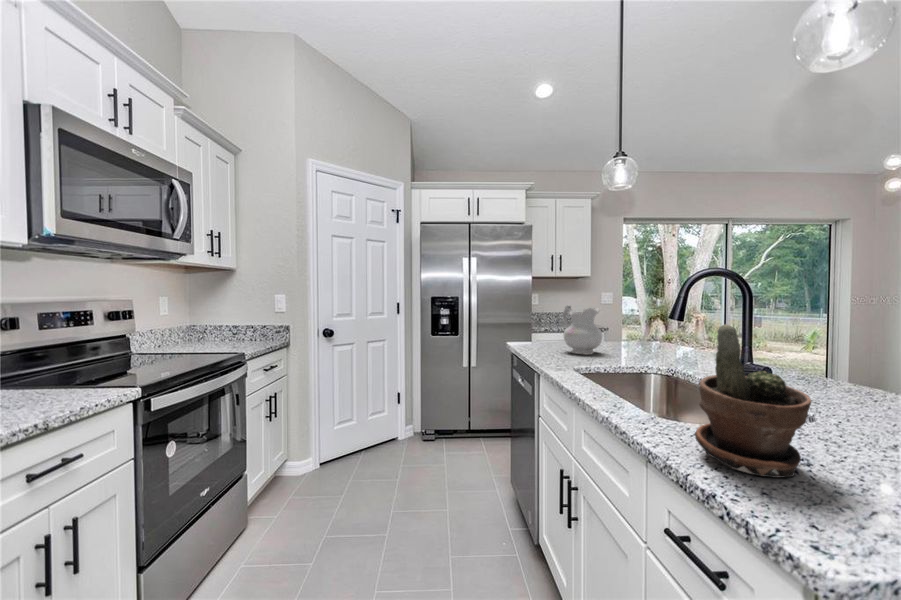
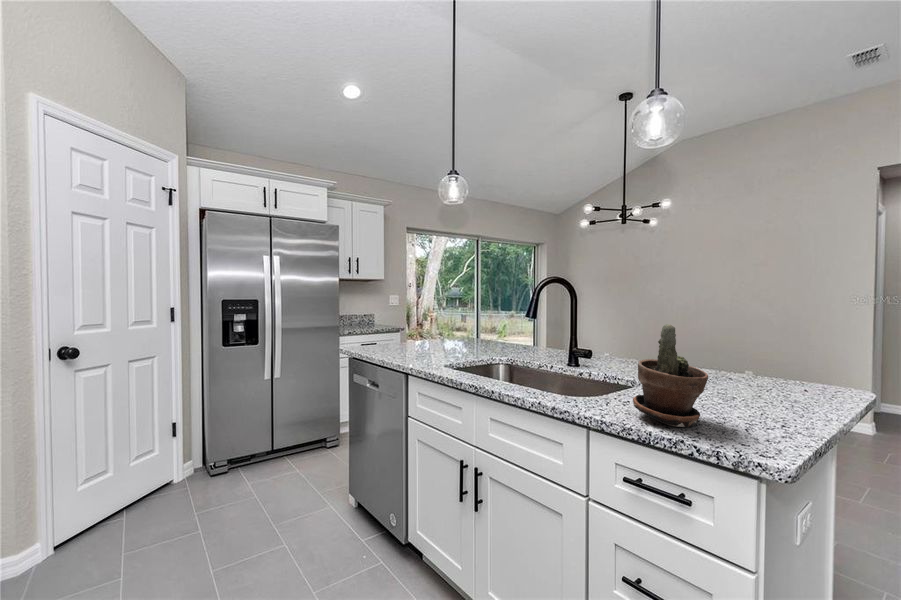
ceramic pitcher: present [563,306,602,355] -> none [408,308,445,353]

